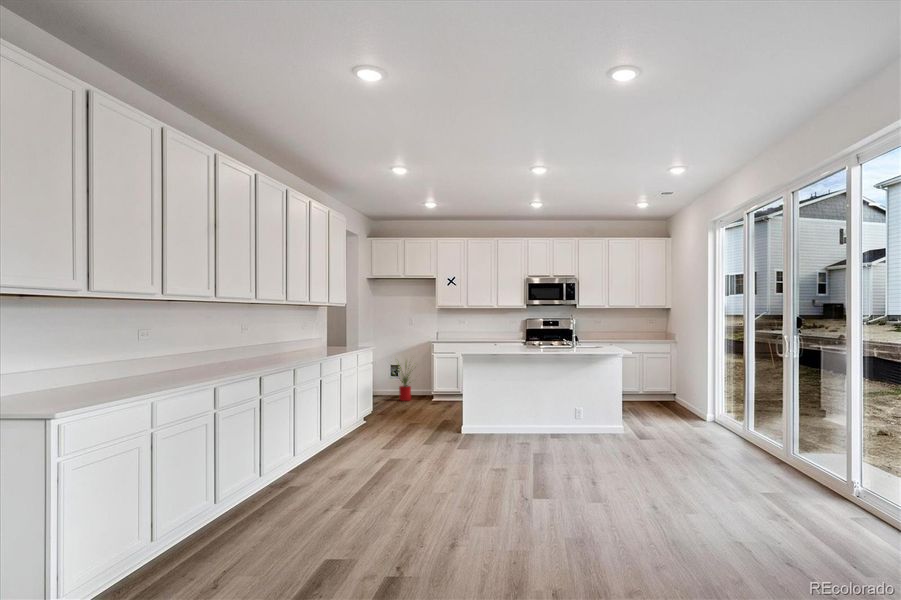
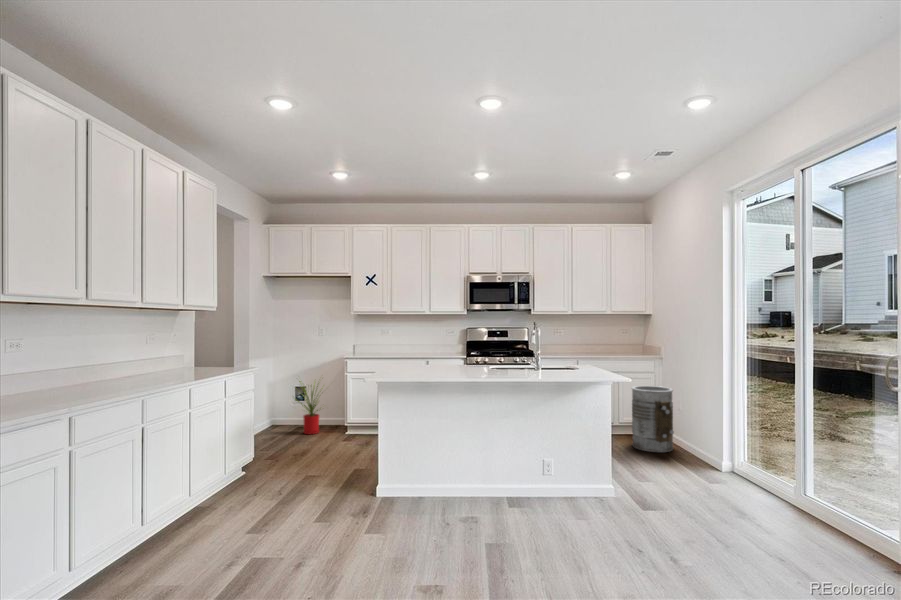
trash can: none [659,365,693,417] -> present [632,386,674,452]

